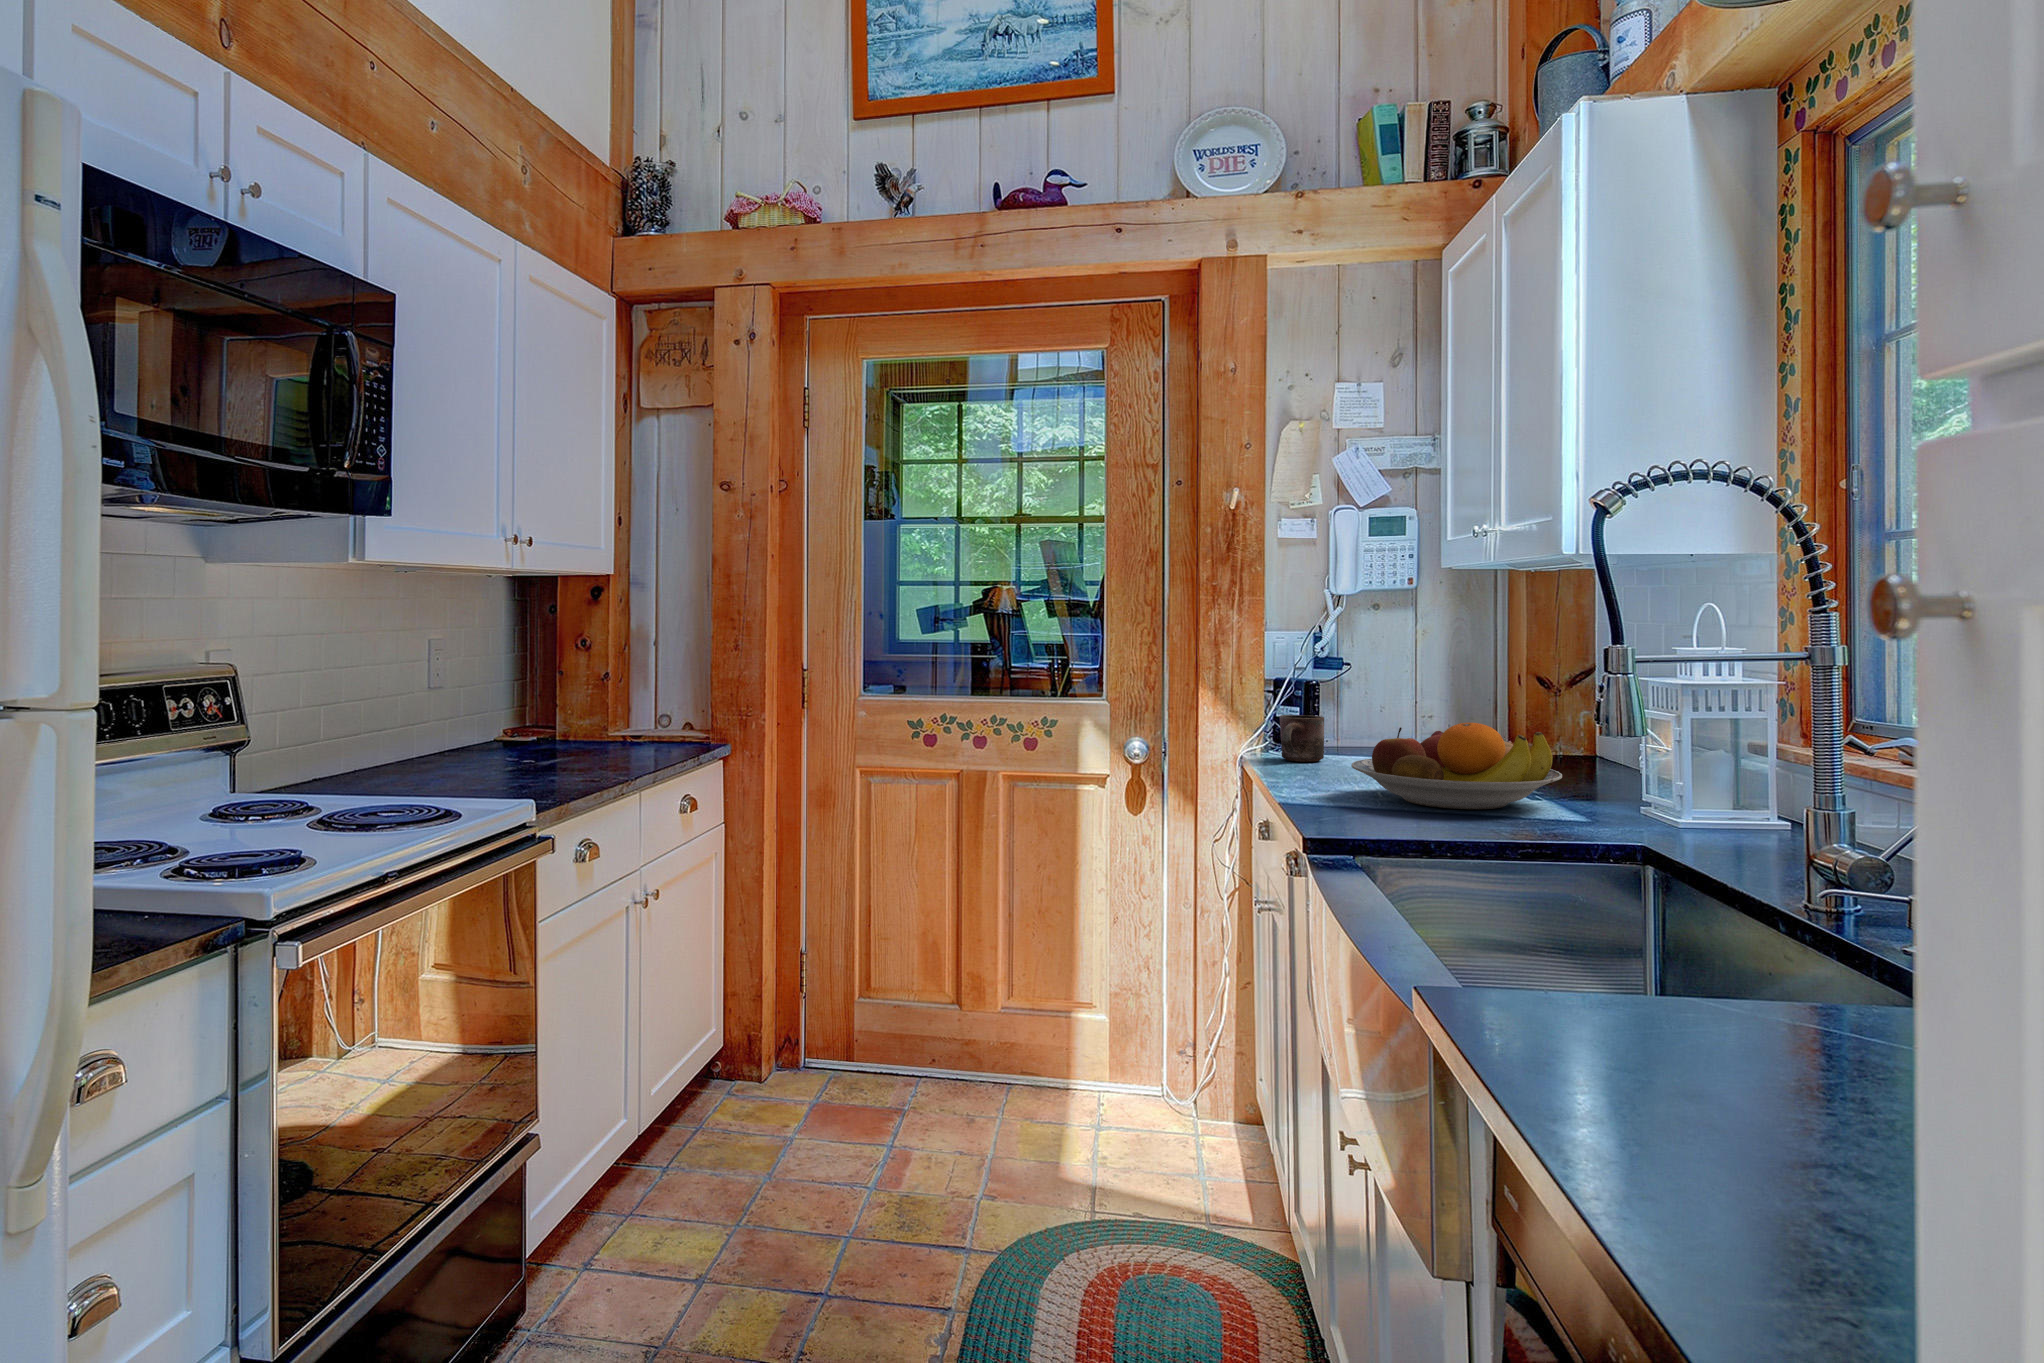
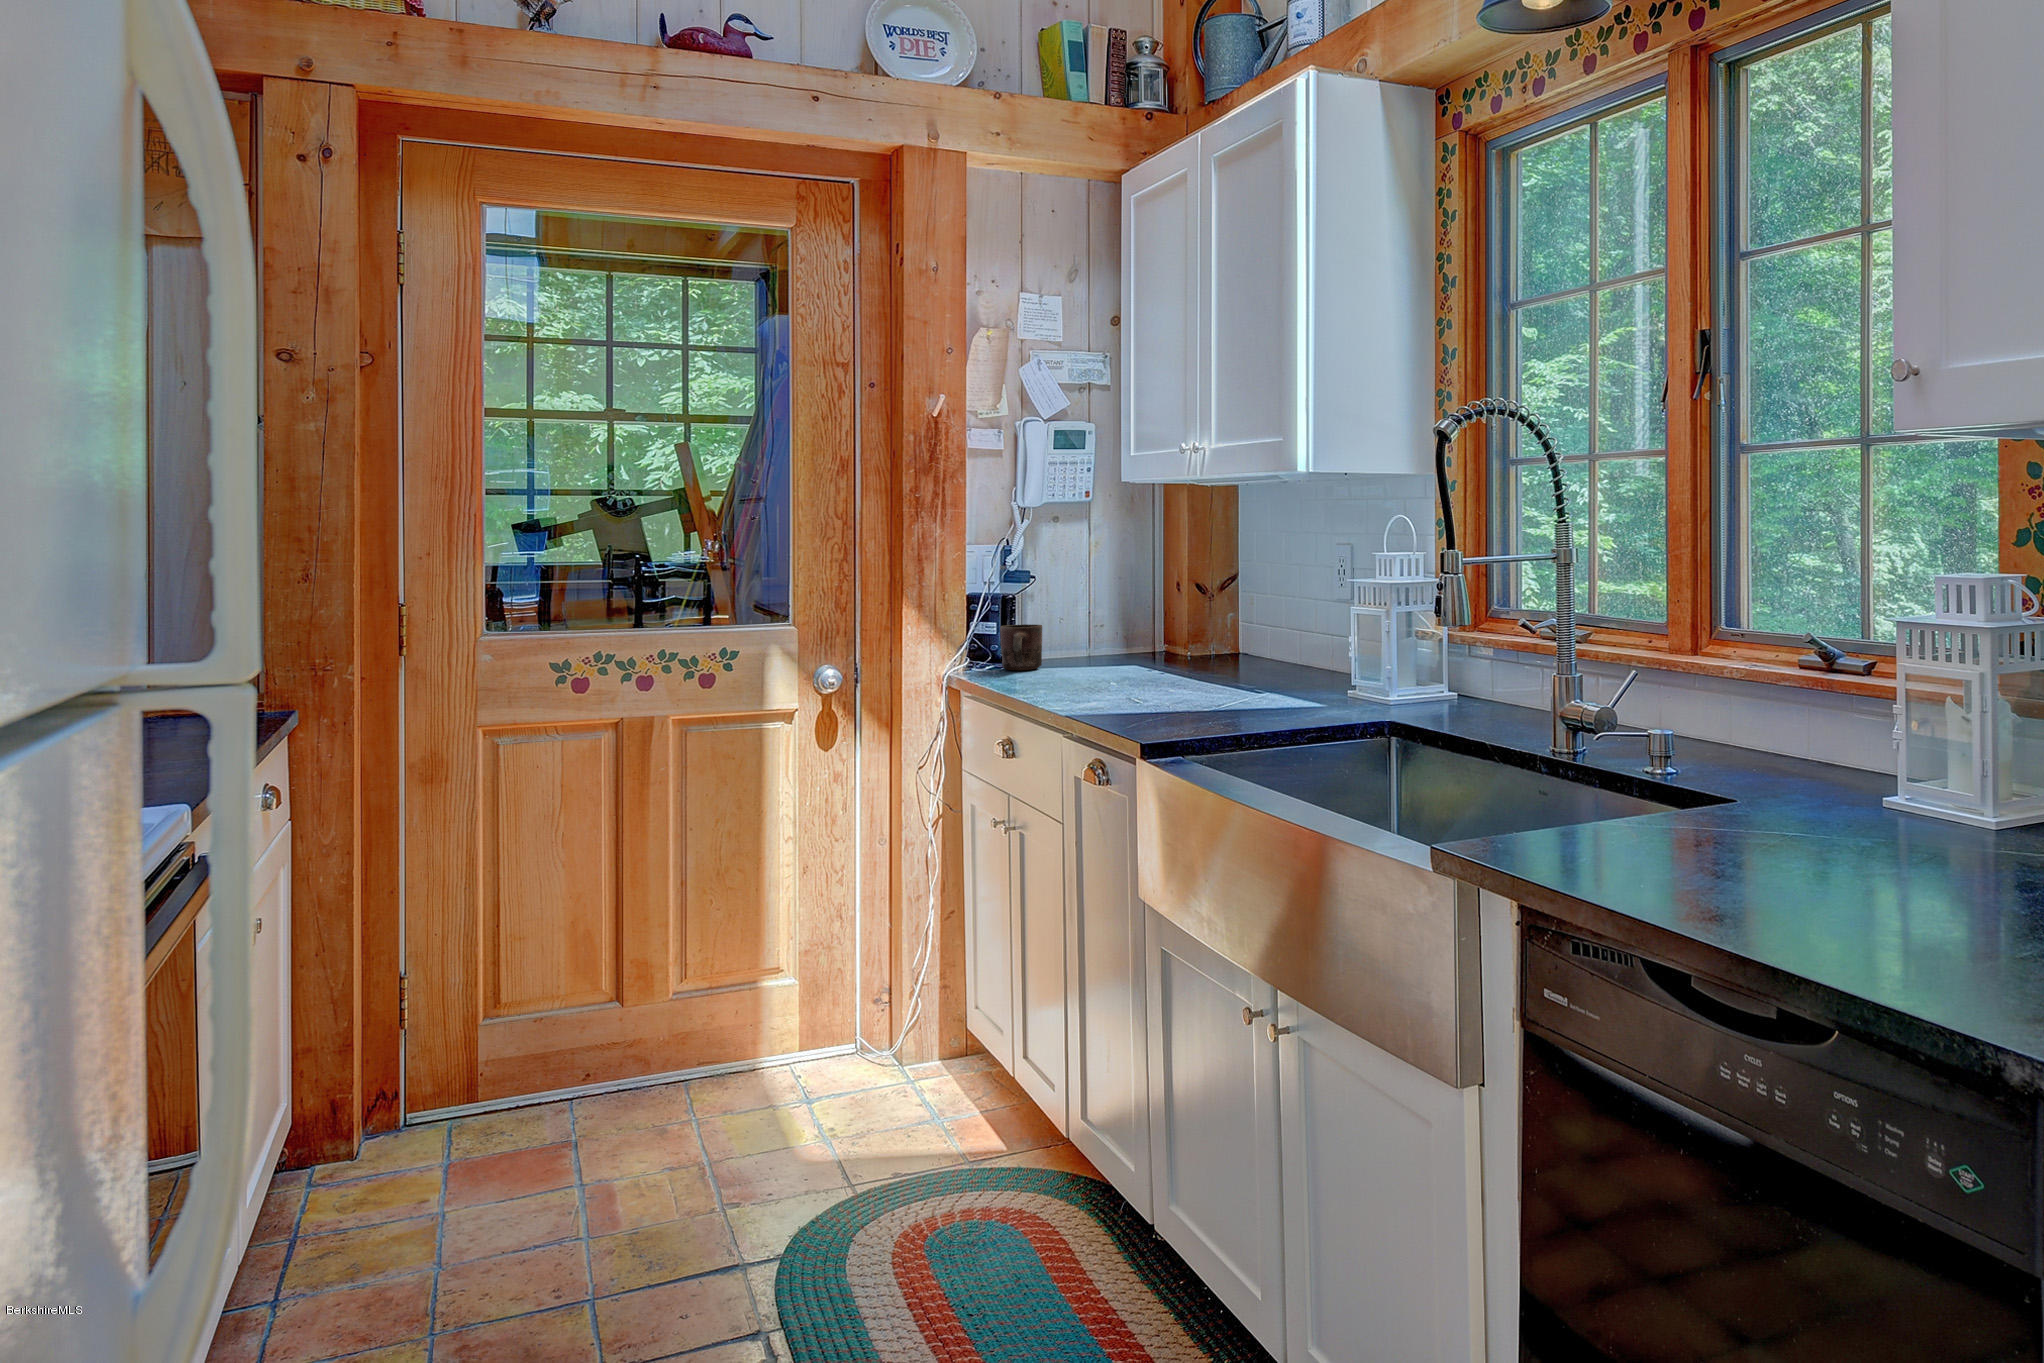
fruit bowl: present [1351,723,1562,809] -> none [1129,617,1301,695]

